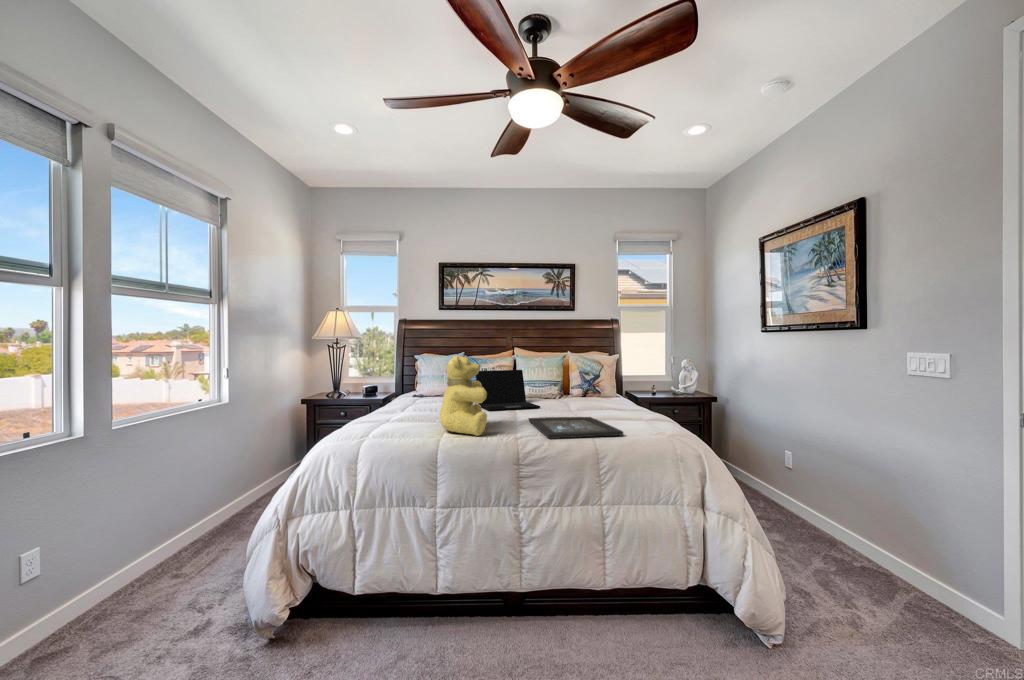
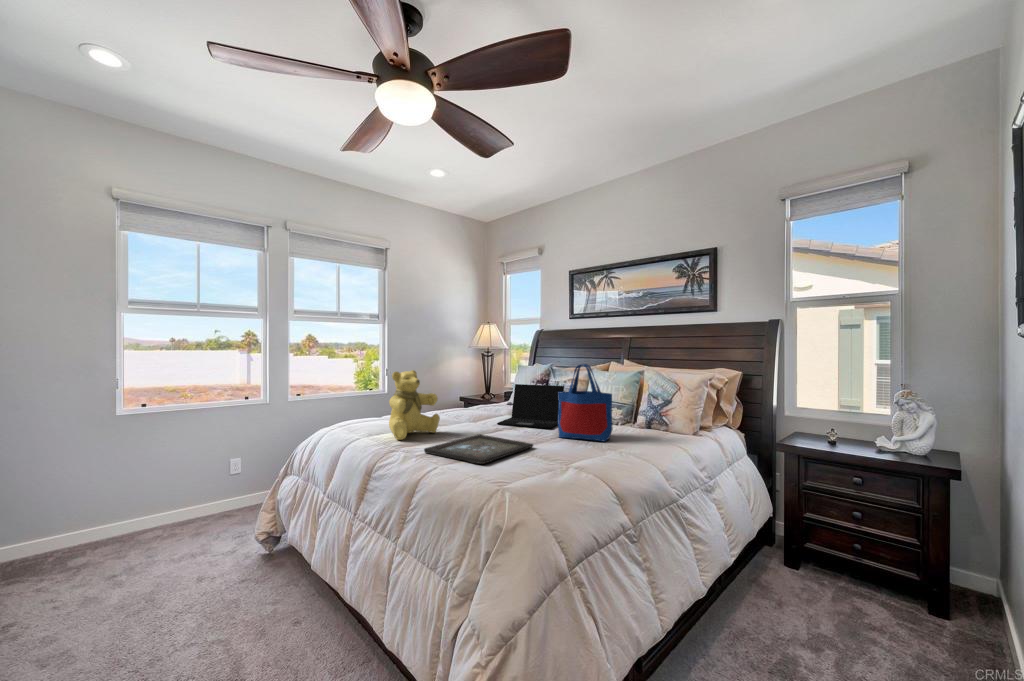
tote bag: none [561,347,604,412] -> present [558,364,613,441]

